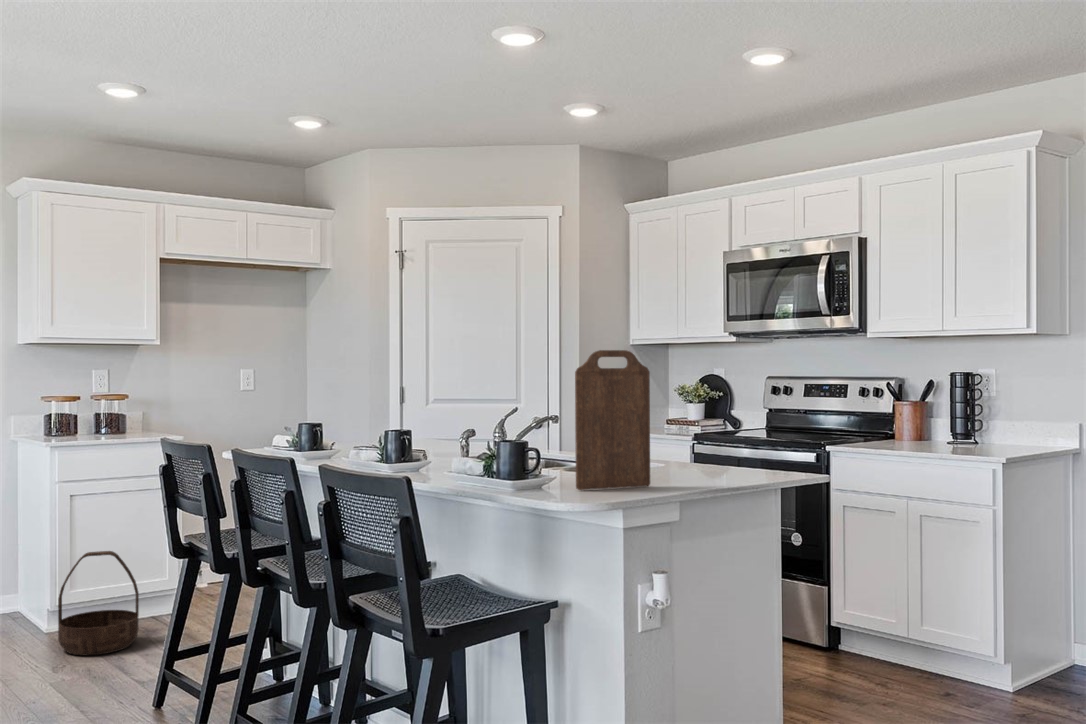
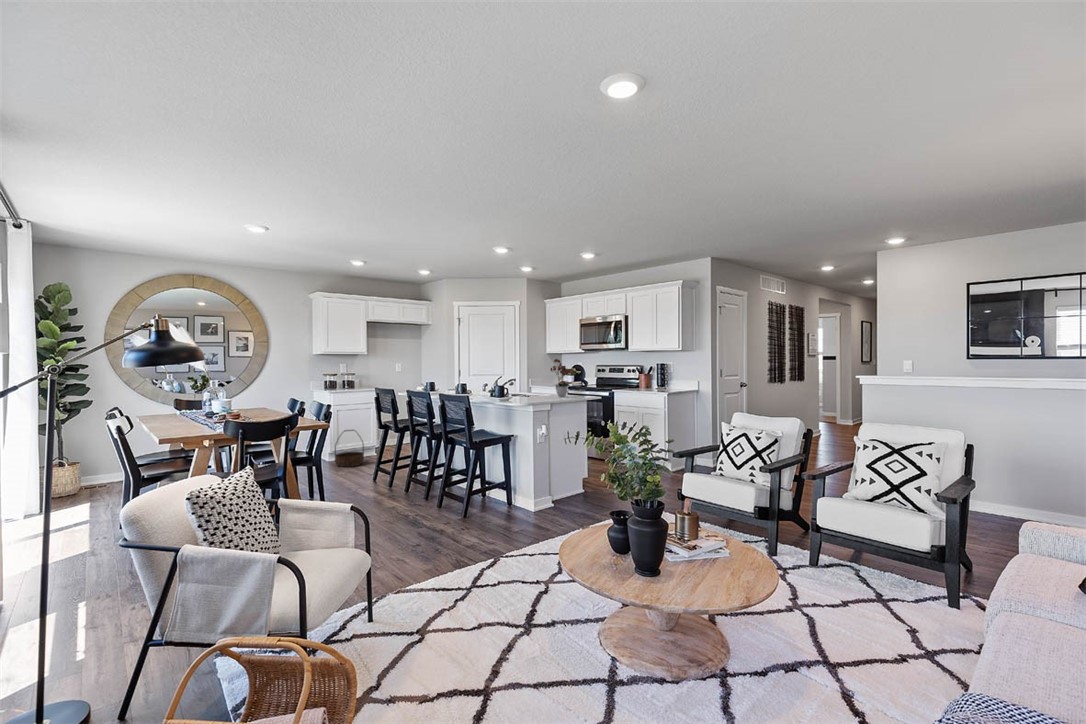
cutting board: present [575,350,650,490] -> none [518,357,542,400]
flower arrangement: none [667,351,754,477] -> present [551,359,575,397]

